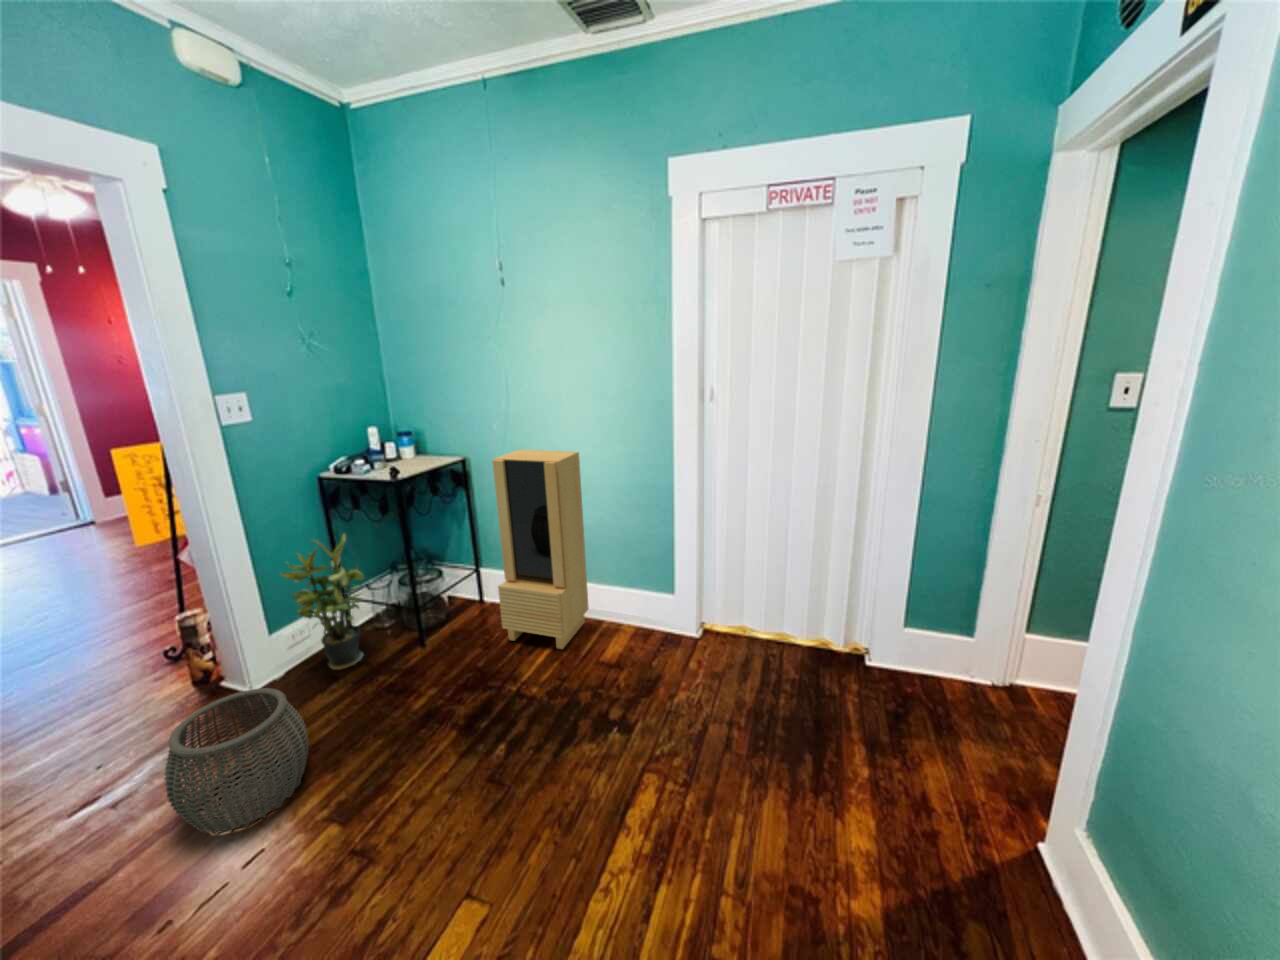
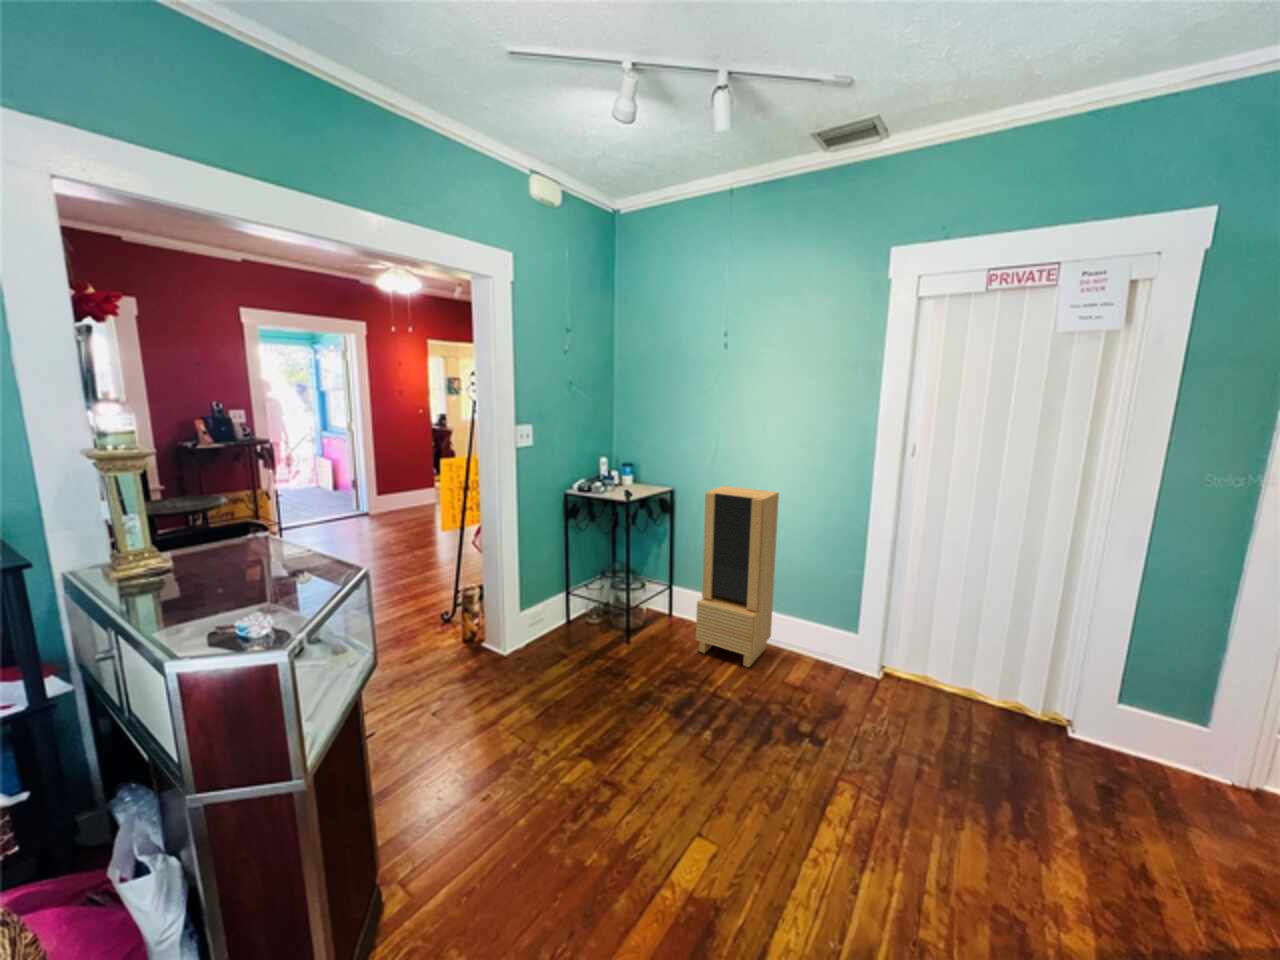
potted plant: present [281,534,364,671] -> none [538,540,591,651]
woven basket: present [164,688,308,834] -> none [481,647,566,748]

